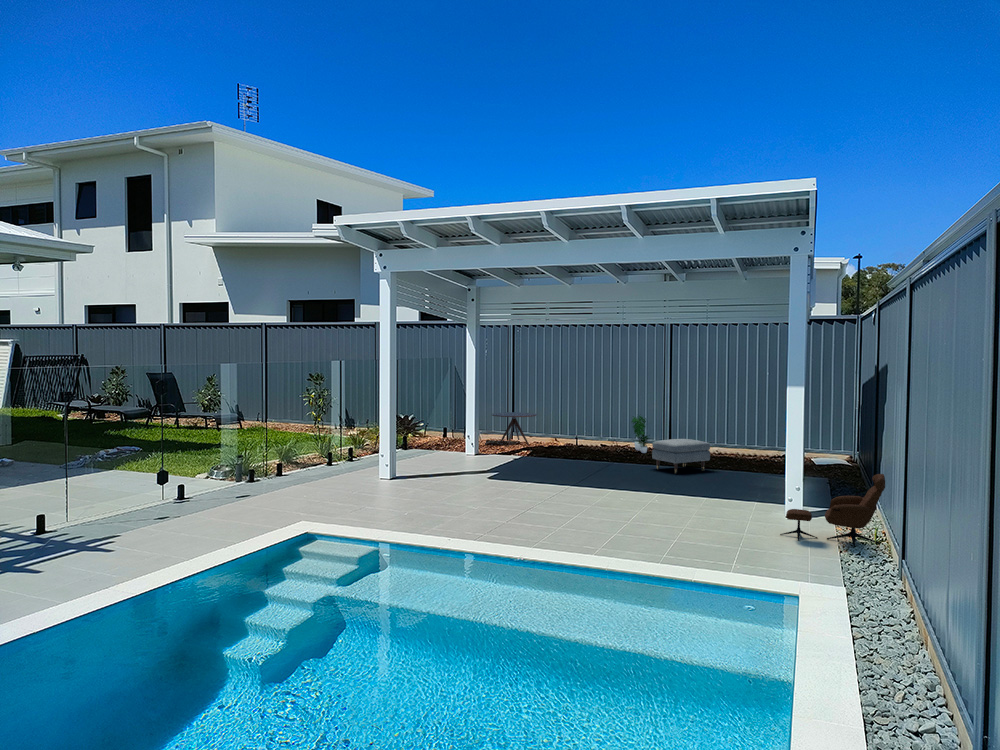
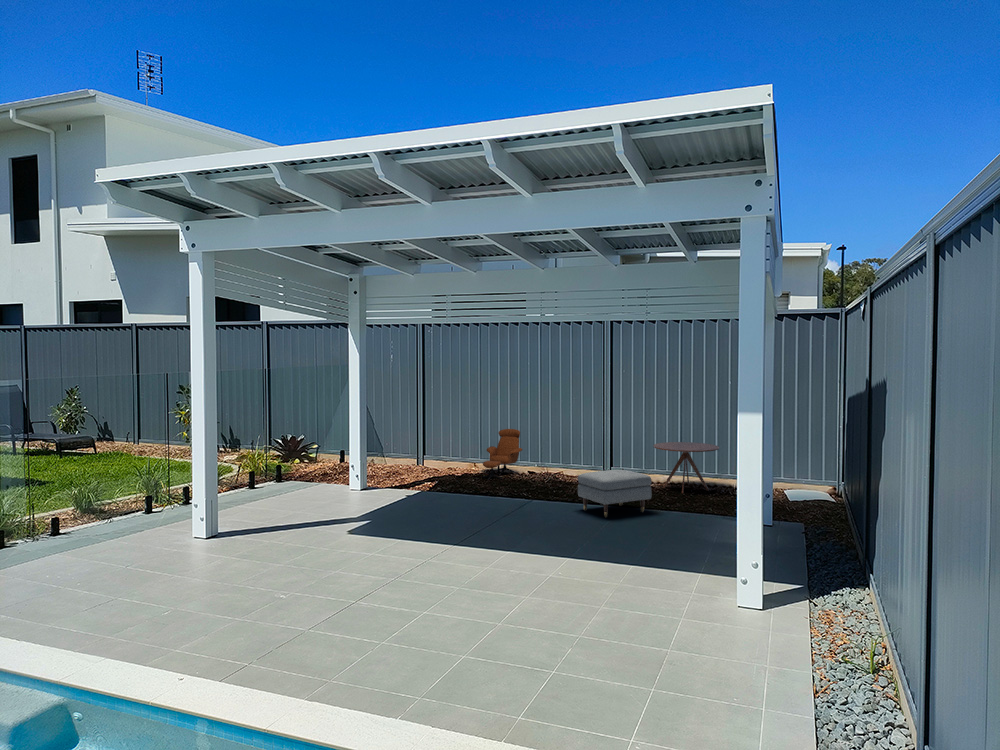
round table: present [491,412,537,447] -> present [653,442,719,493]
potted plant: present [632,416,649,453] -> none [565,432,588,481]
lounge chair: present [780,474,885,547] -> present [483,429,522,480]

